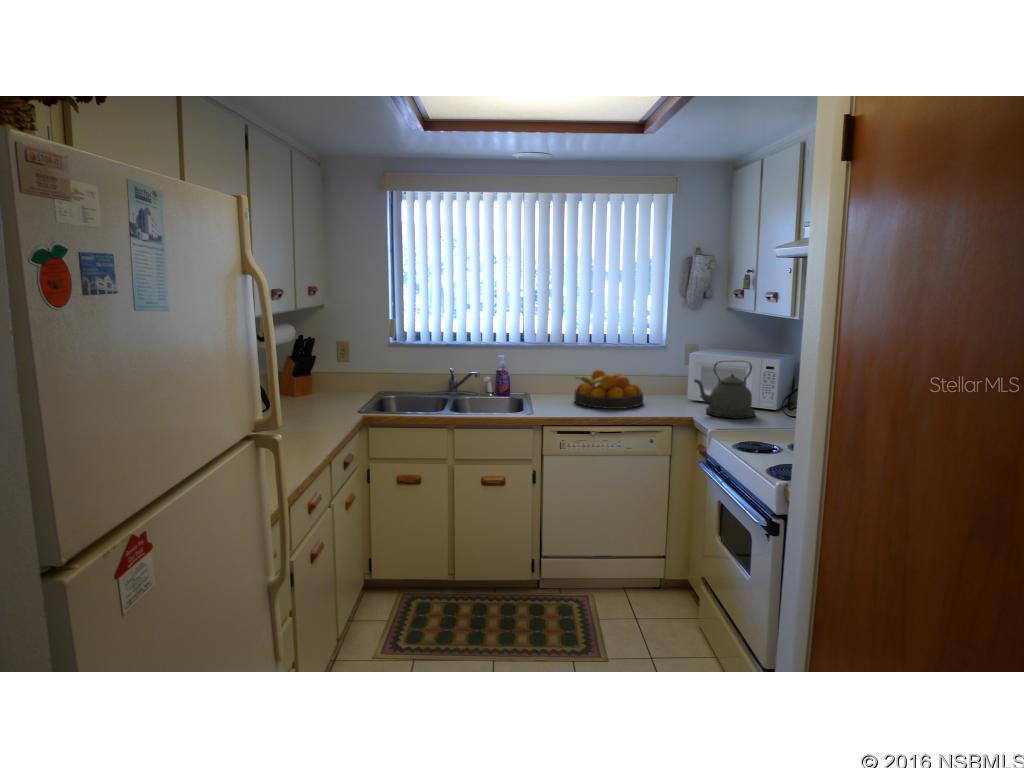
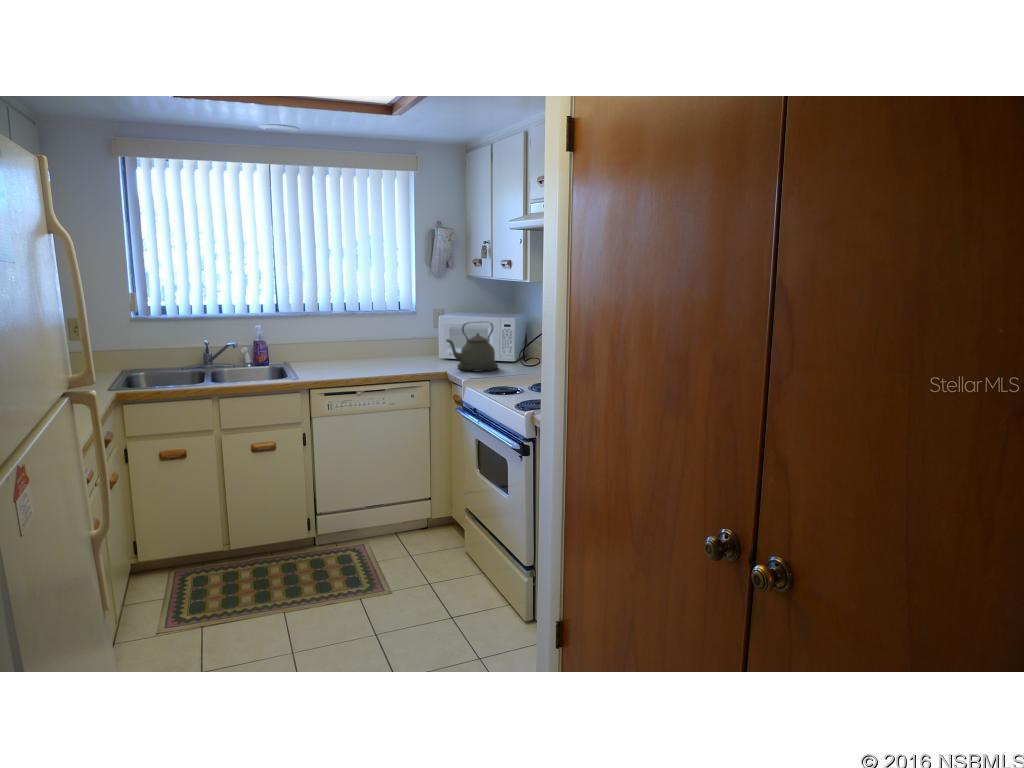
fruit bowl: present [574,370,643,409] -> none [336,336,402,371]

